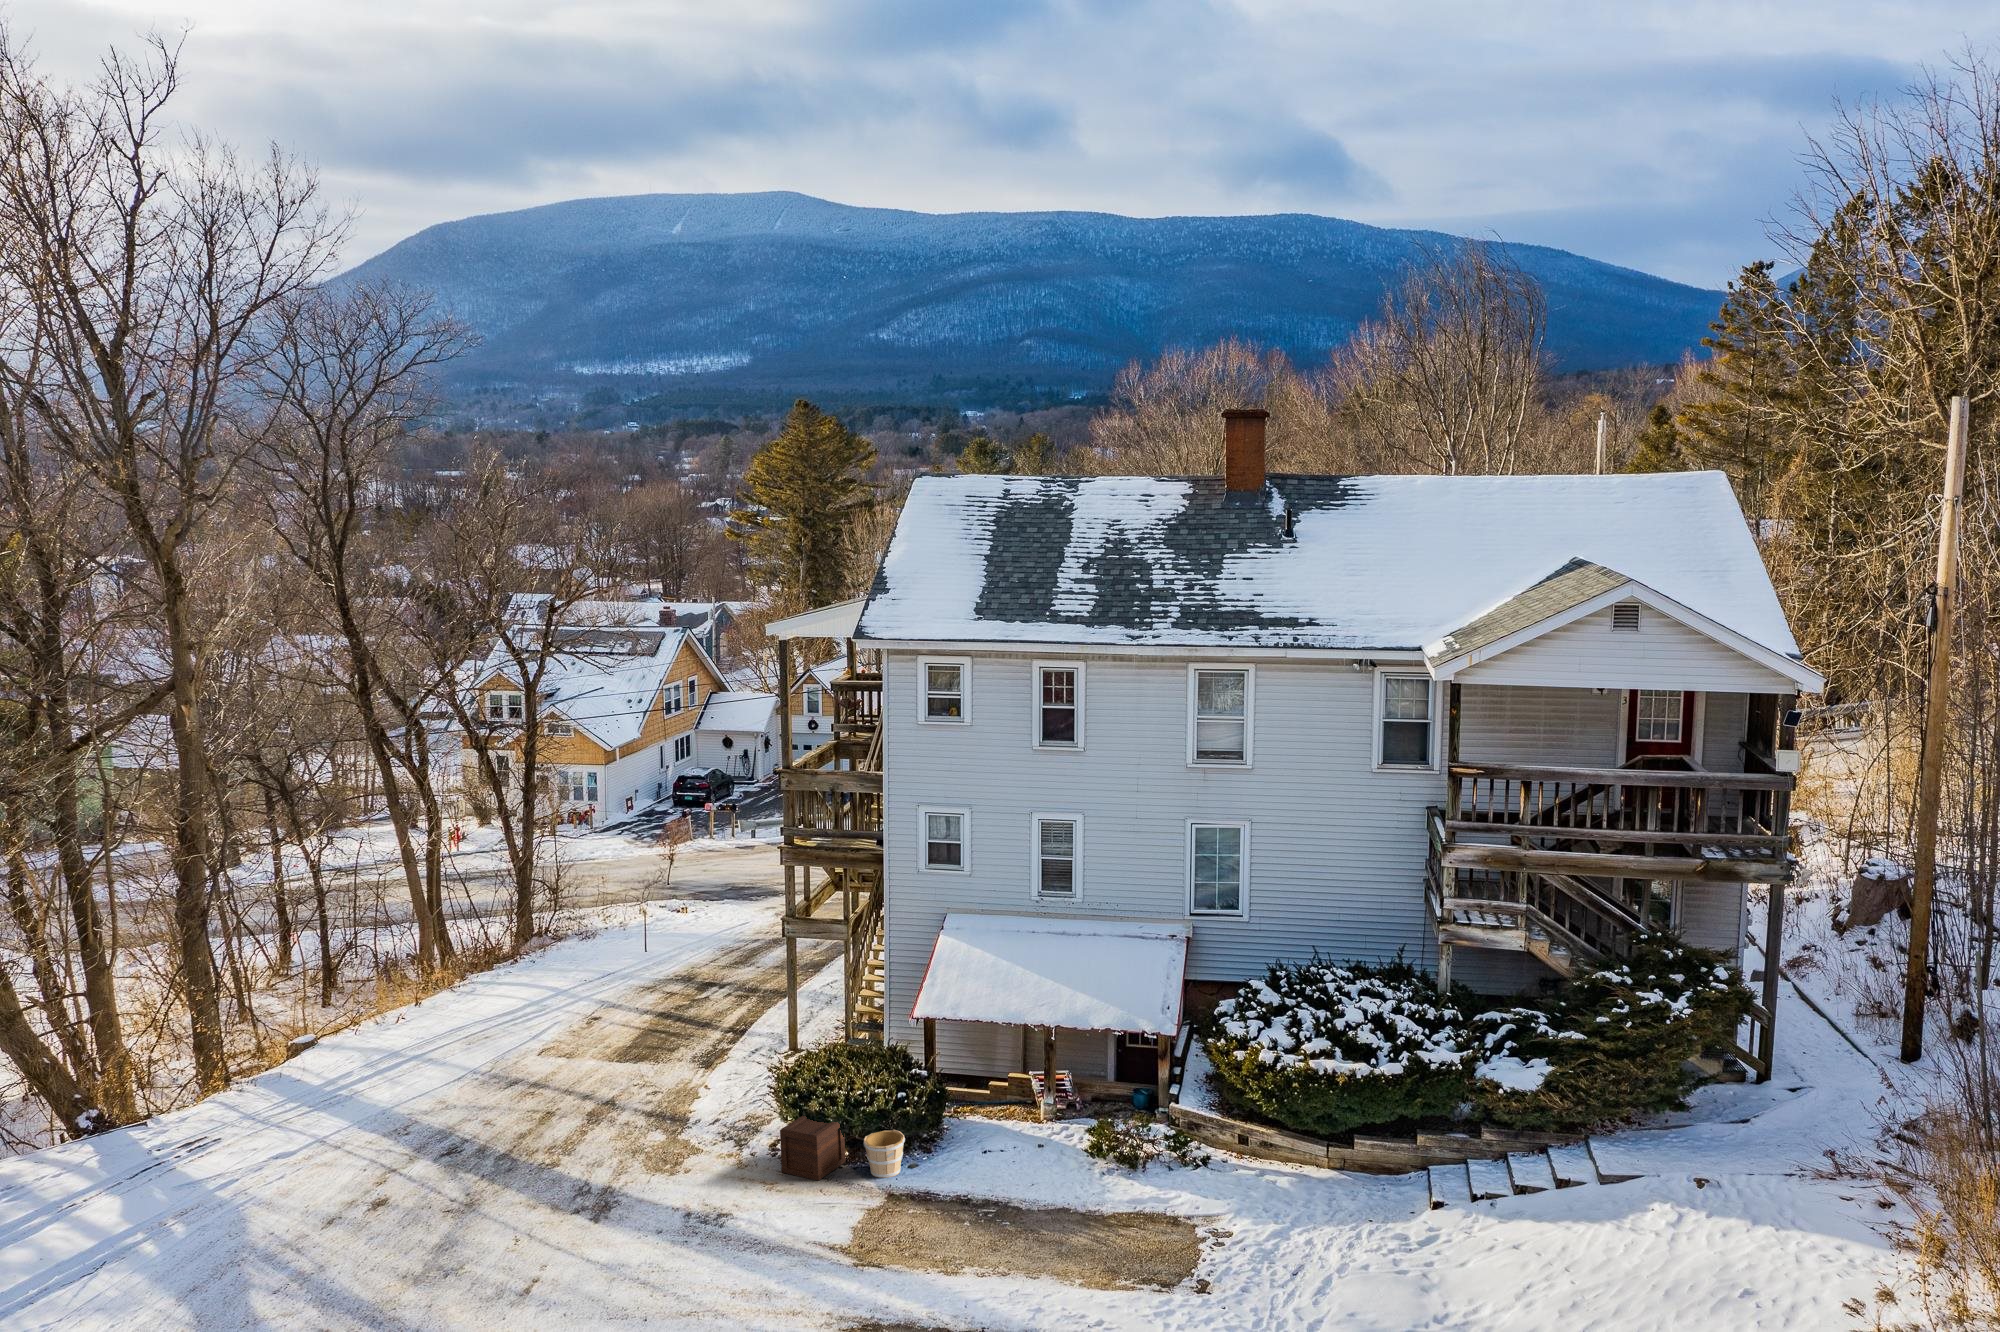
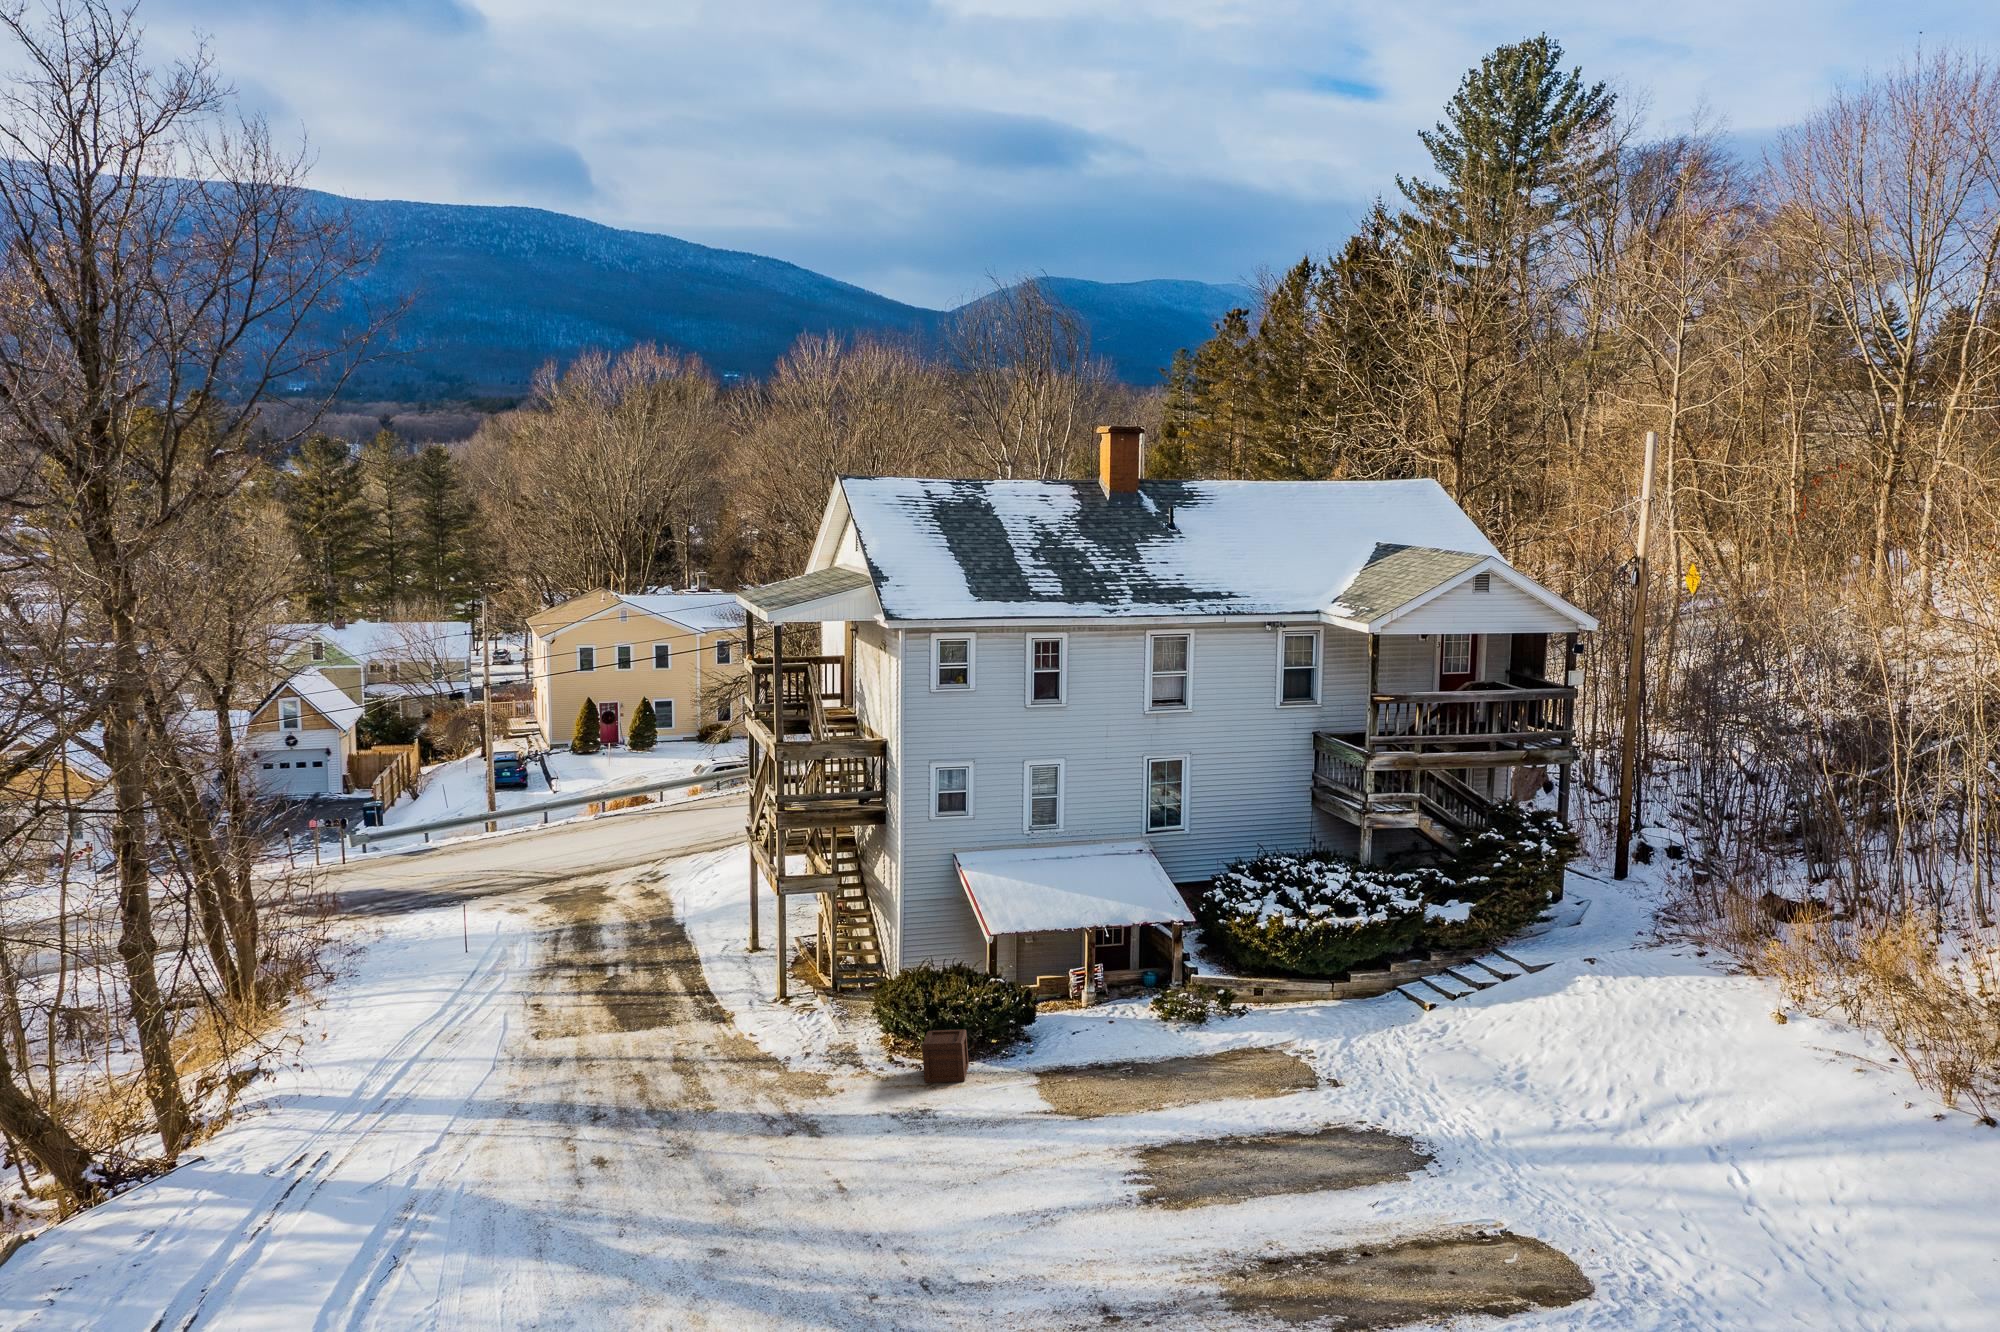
wooden bucket: present [864,1130,905,1178] -> none [990,1031,1026,1071]

